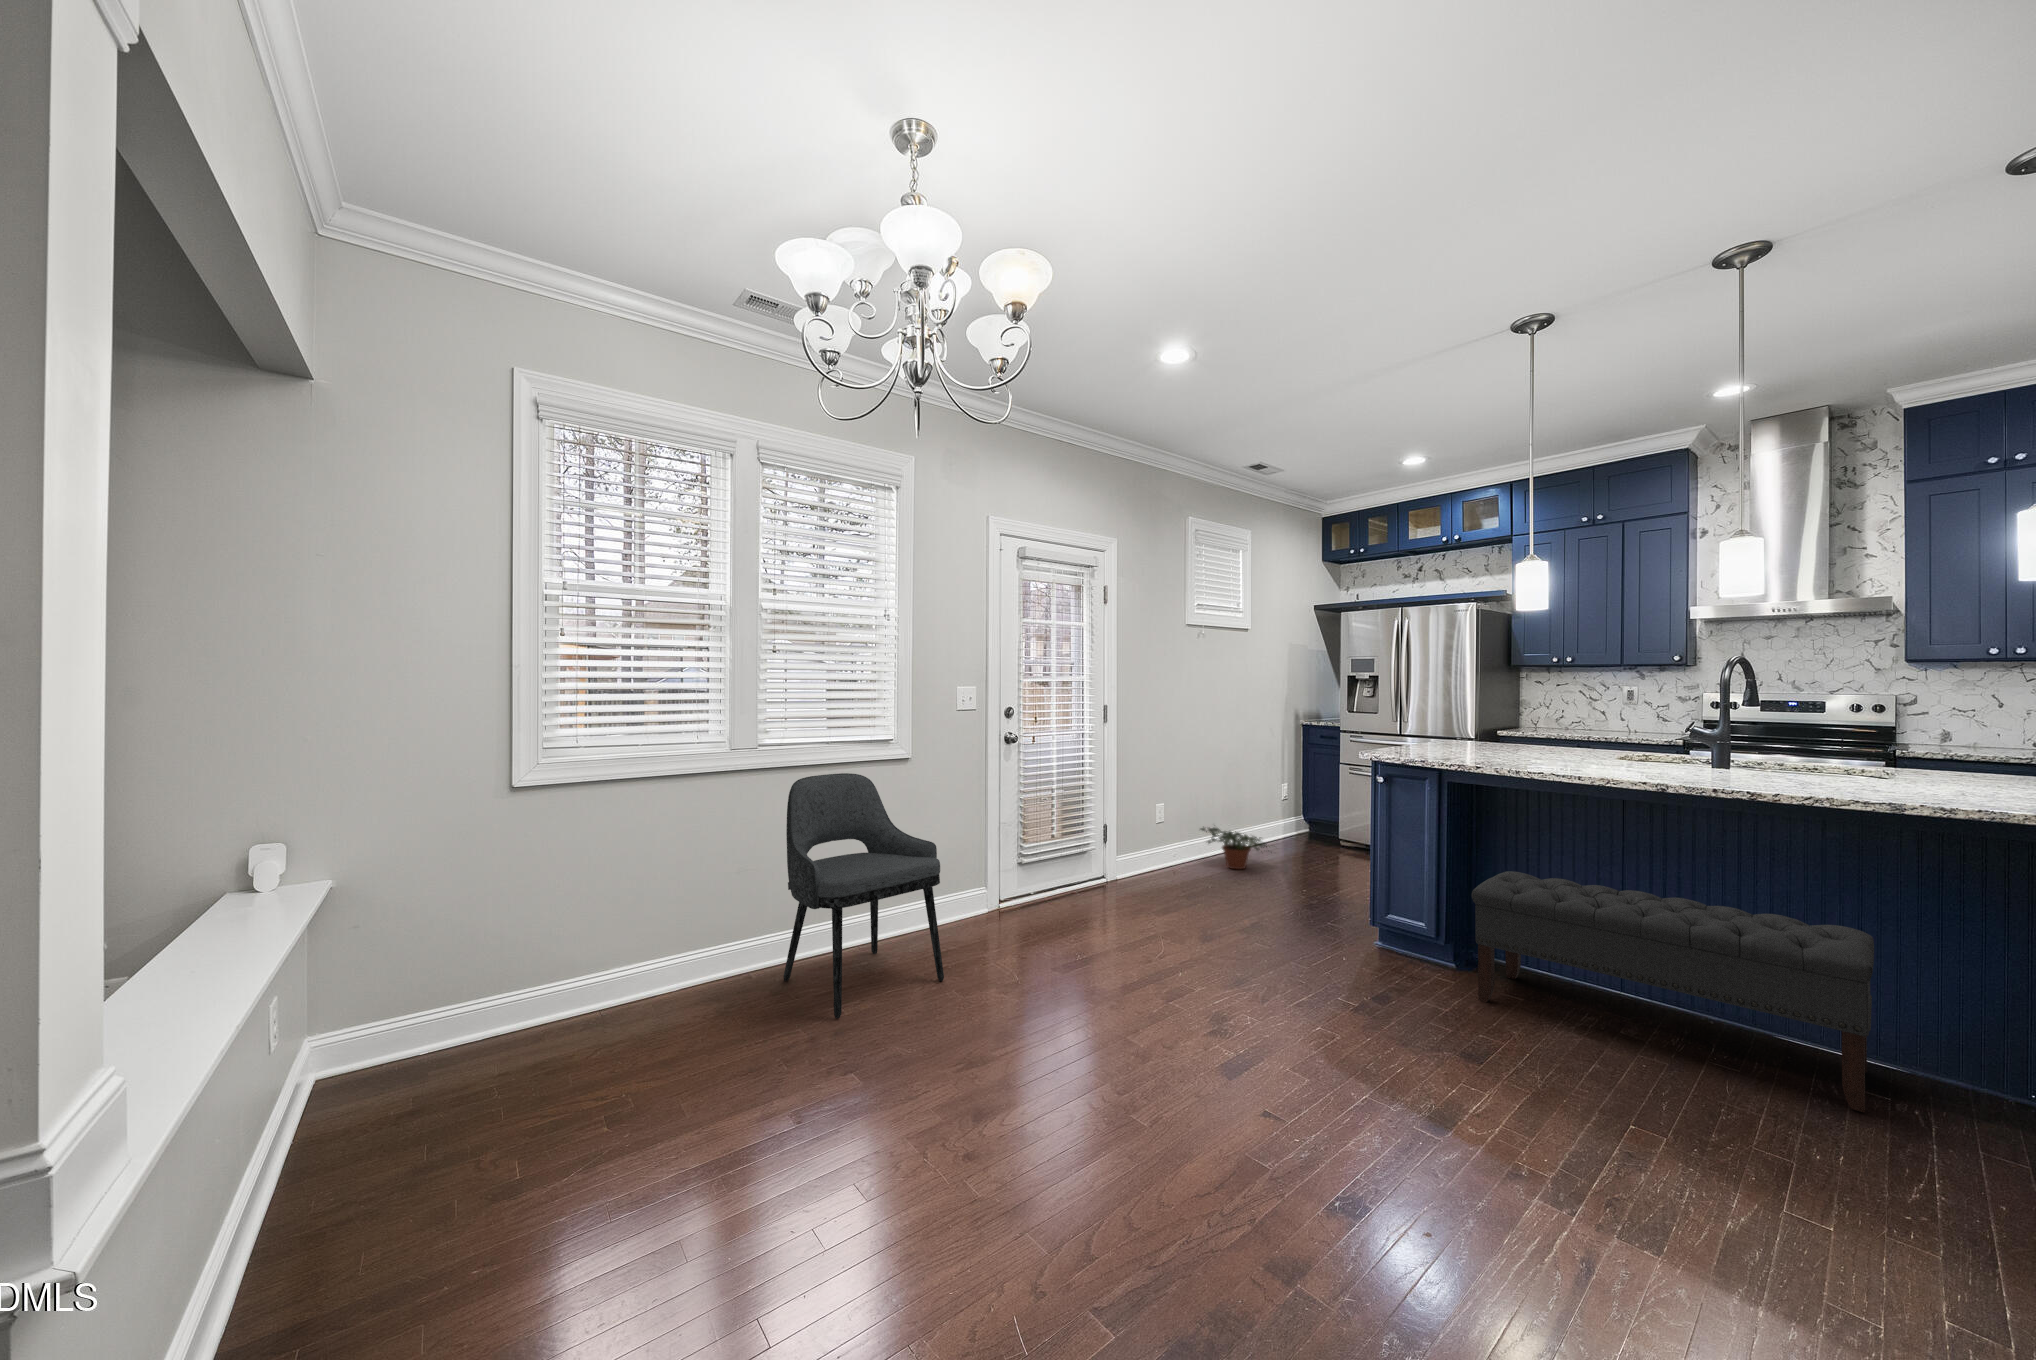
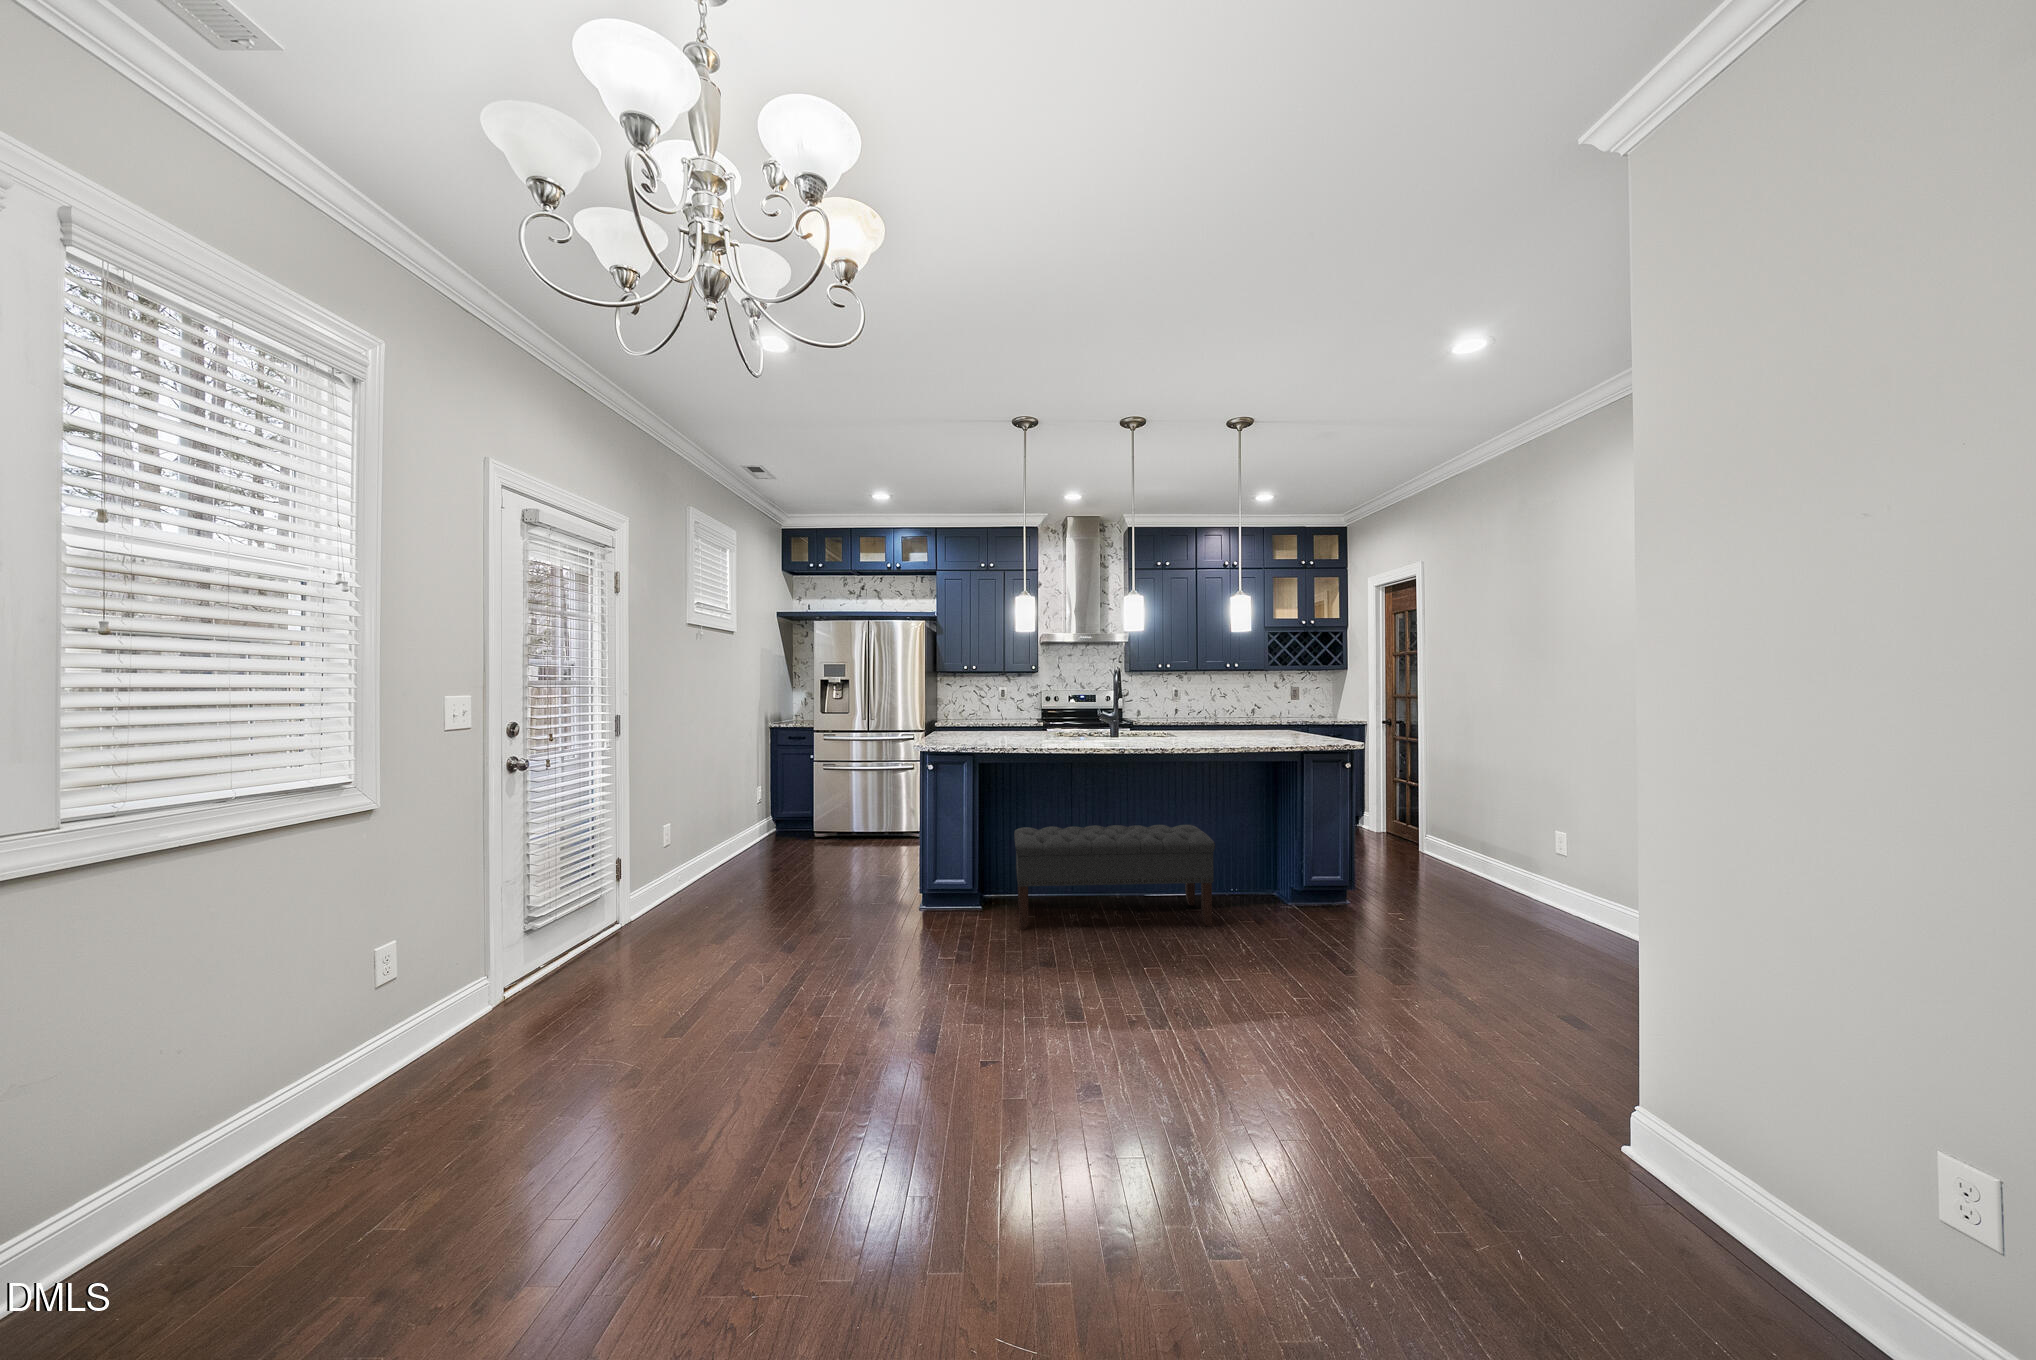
dining chair: present [783,773,944,1018] -> none [177,845,527,1252]
potted plant: present [1201,827,1267,869] -> none [703,837,784,880]

